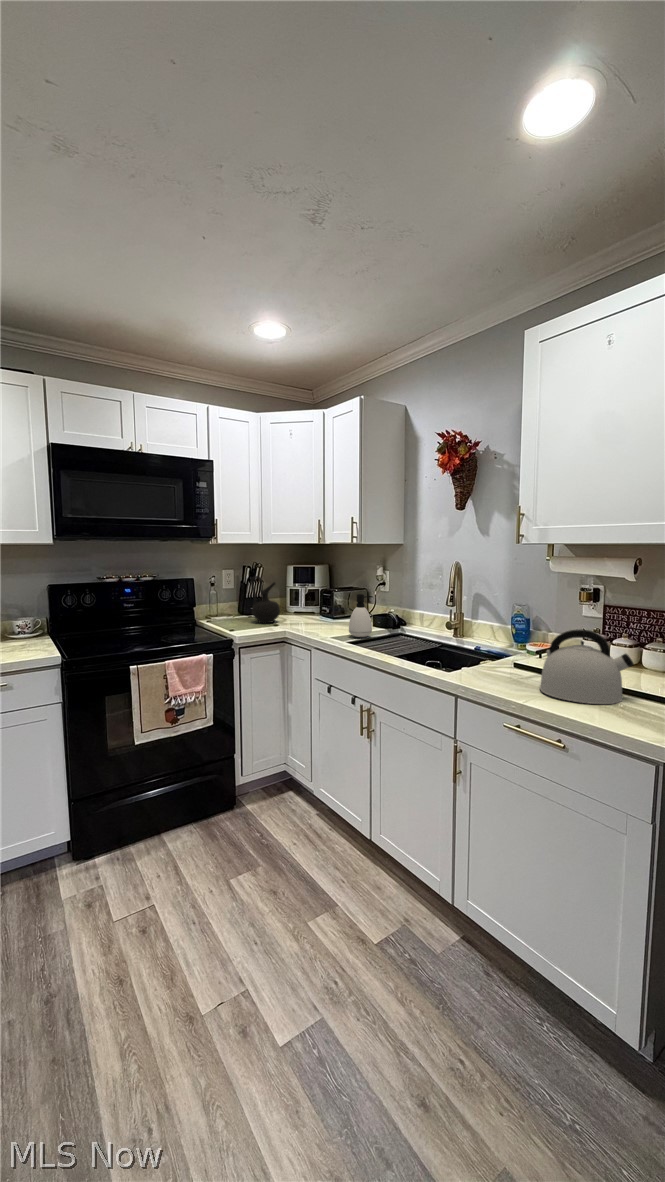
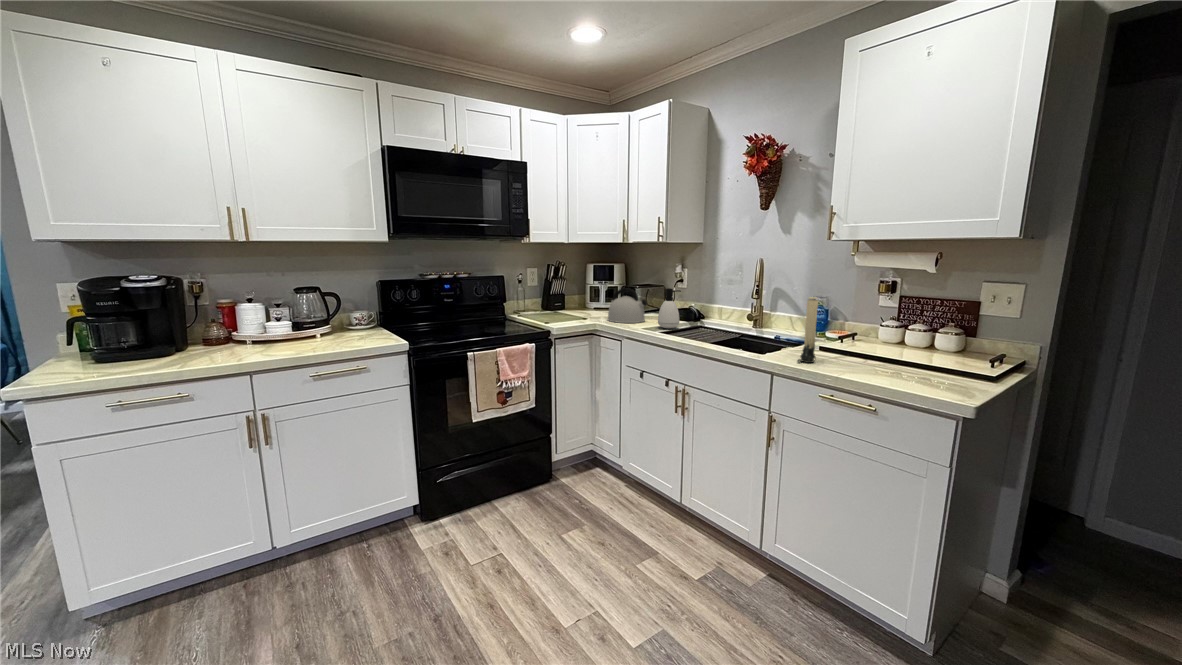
ceramic jug: present [251,576,280,623] -> none [560,273,586,317]
candle: none [483,609,505,684] -> present [797,297,818,363]
kettle: present [540,629,634,704] -> present [608,288,647,323]

